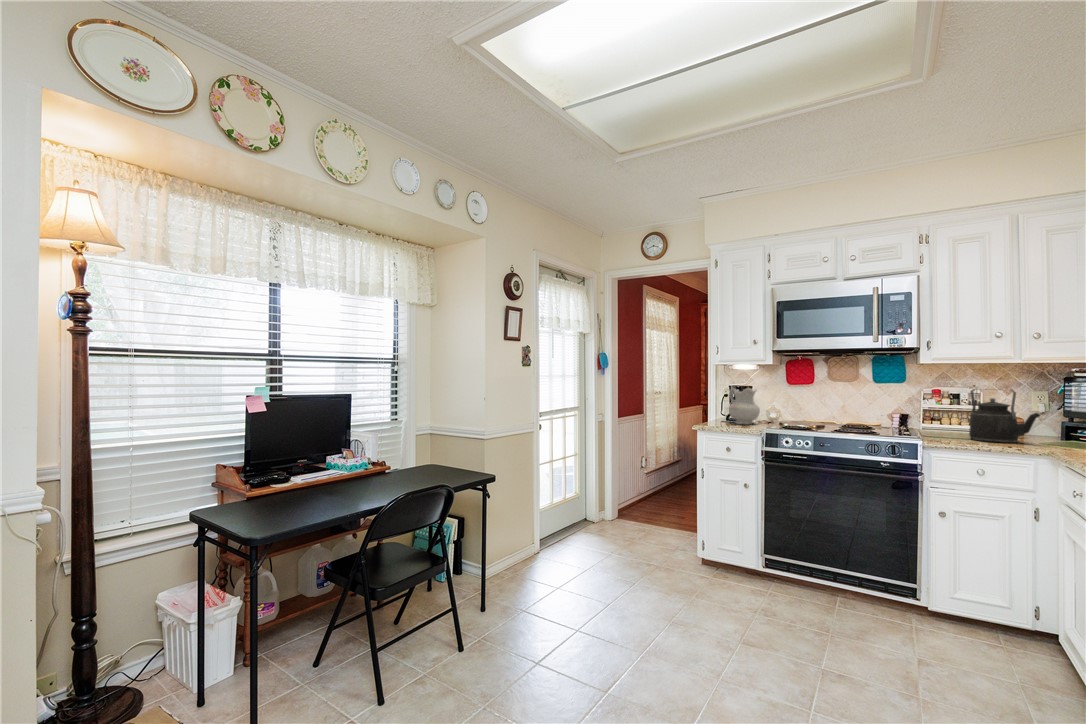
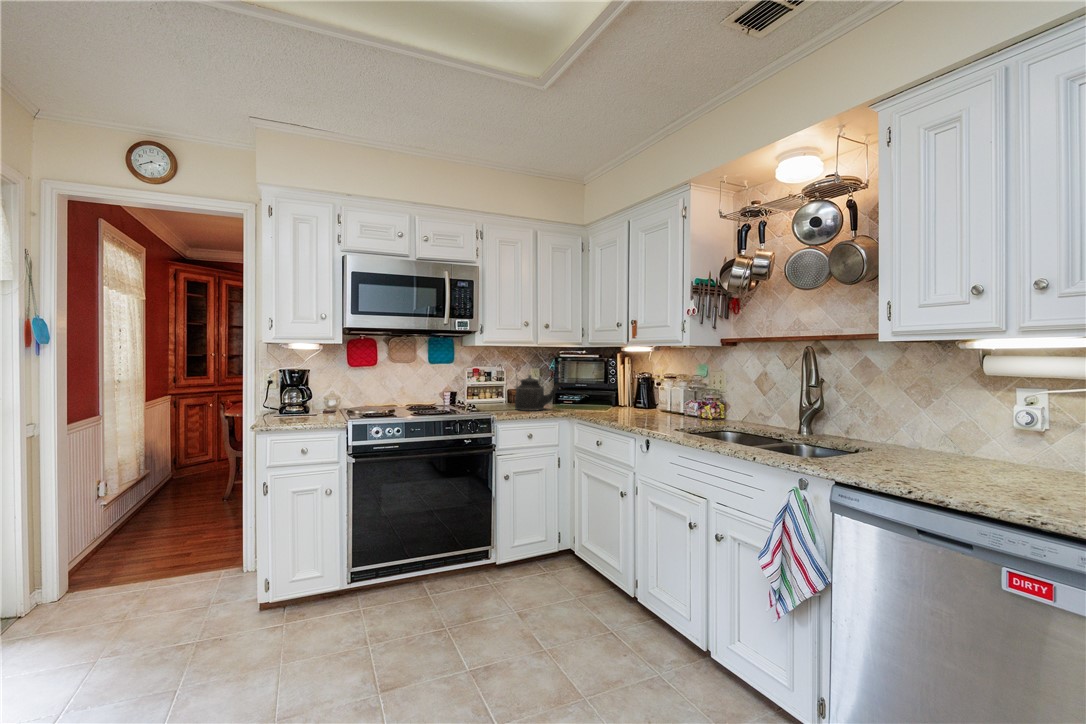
ceramic pitcher: present [729,387,760,425] -> none [291,370,332,417]

